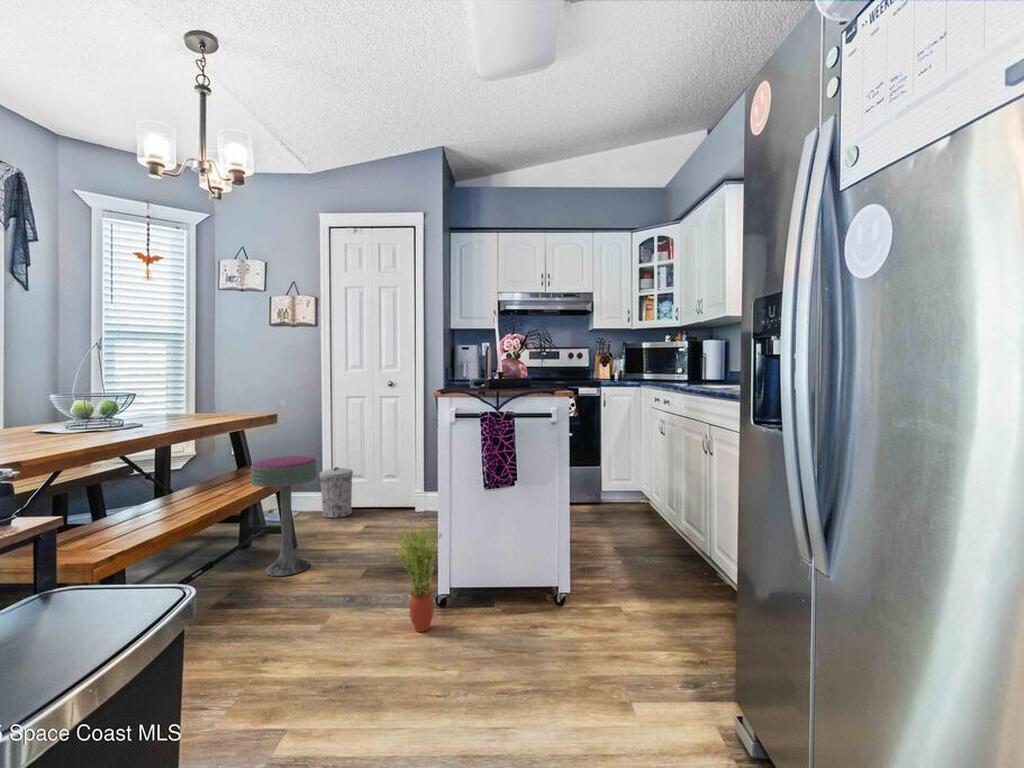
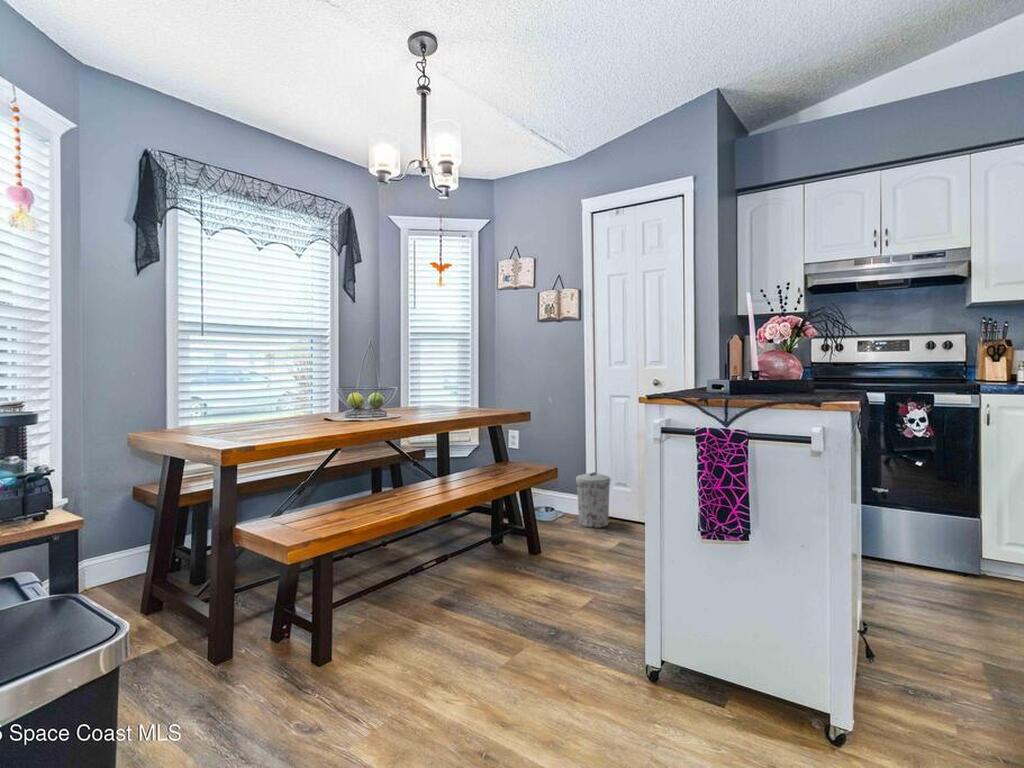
bar stool: present [251,456,317,576] -> none [486,458,548,583]
potted plant: present [395,522,442,632] -> none [581,557,643,698]

